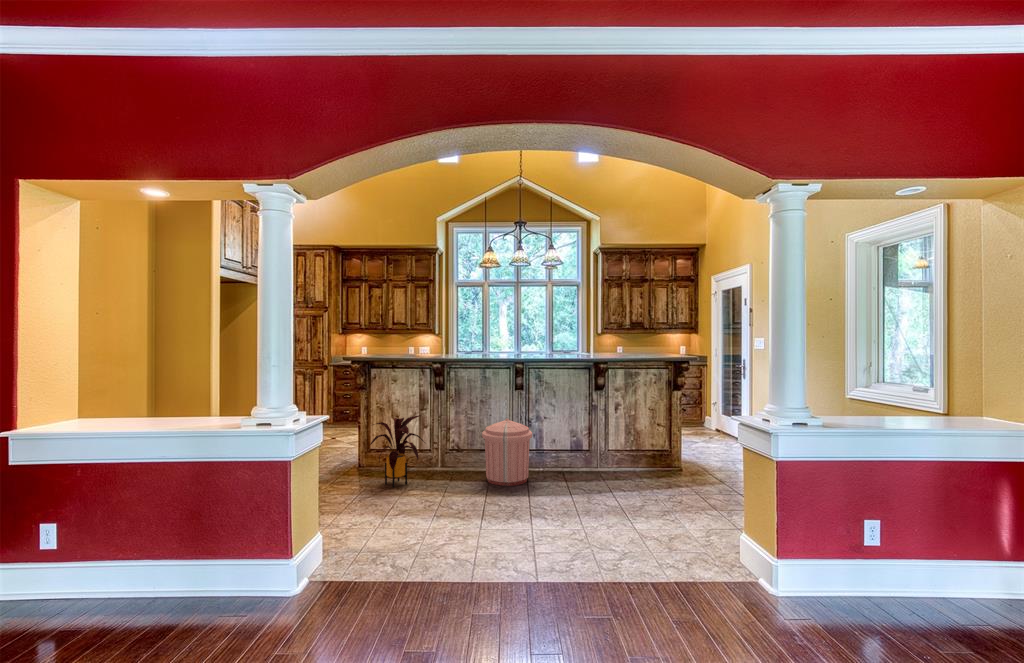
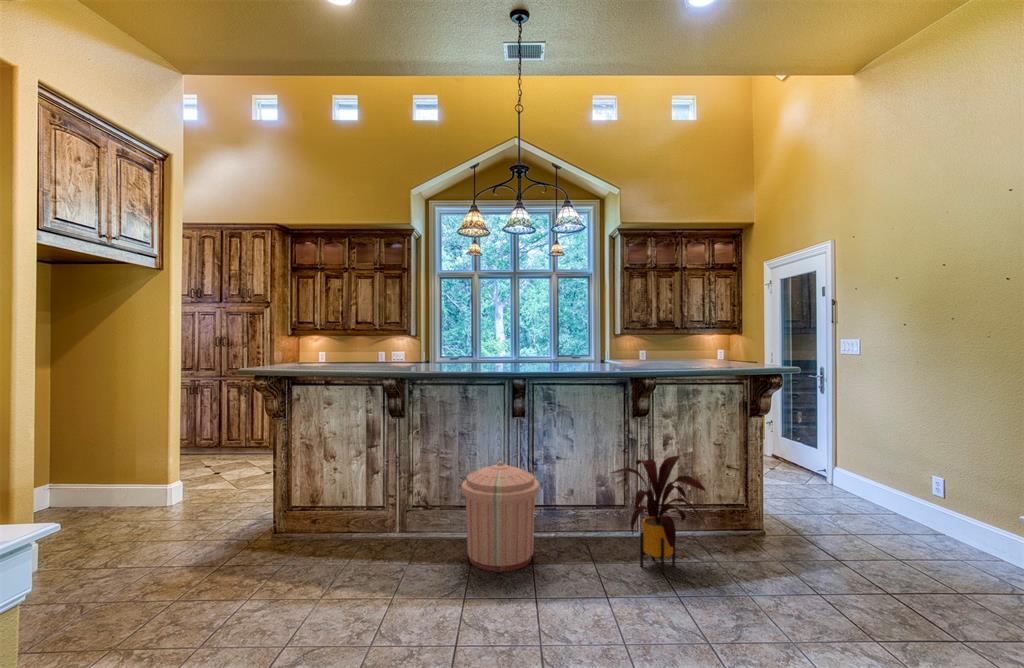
house plant: present [370,415,425,488] -> present [612,456,706,574]

